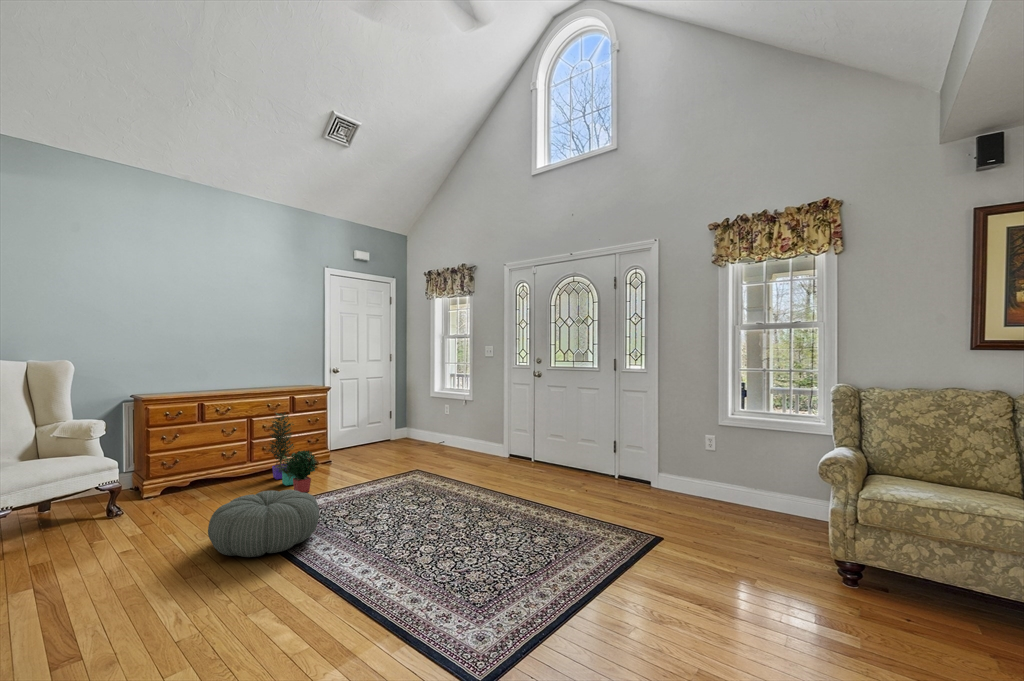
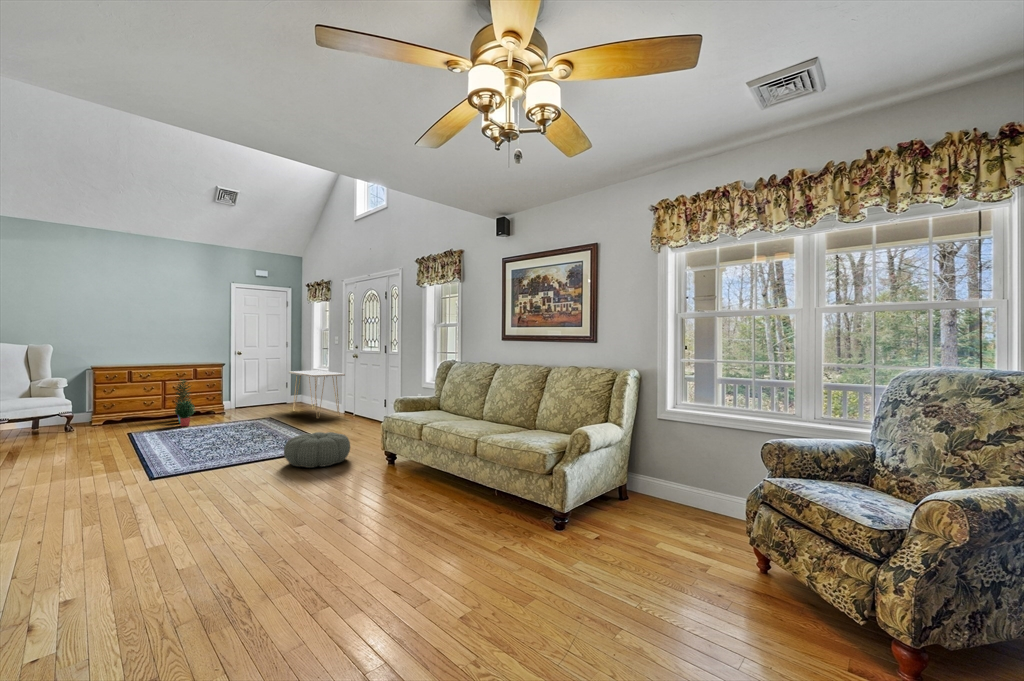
console table: none [415,392,509,466] -> present [289,370,345,418]
pouf: present [208,490,319,557] -> present [284,432,350,468]

